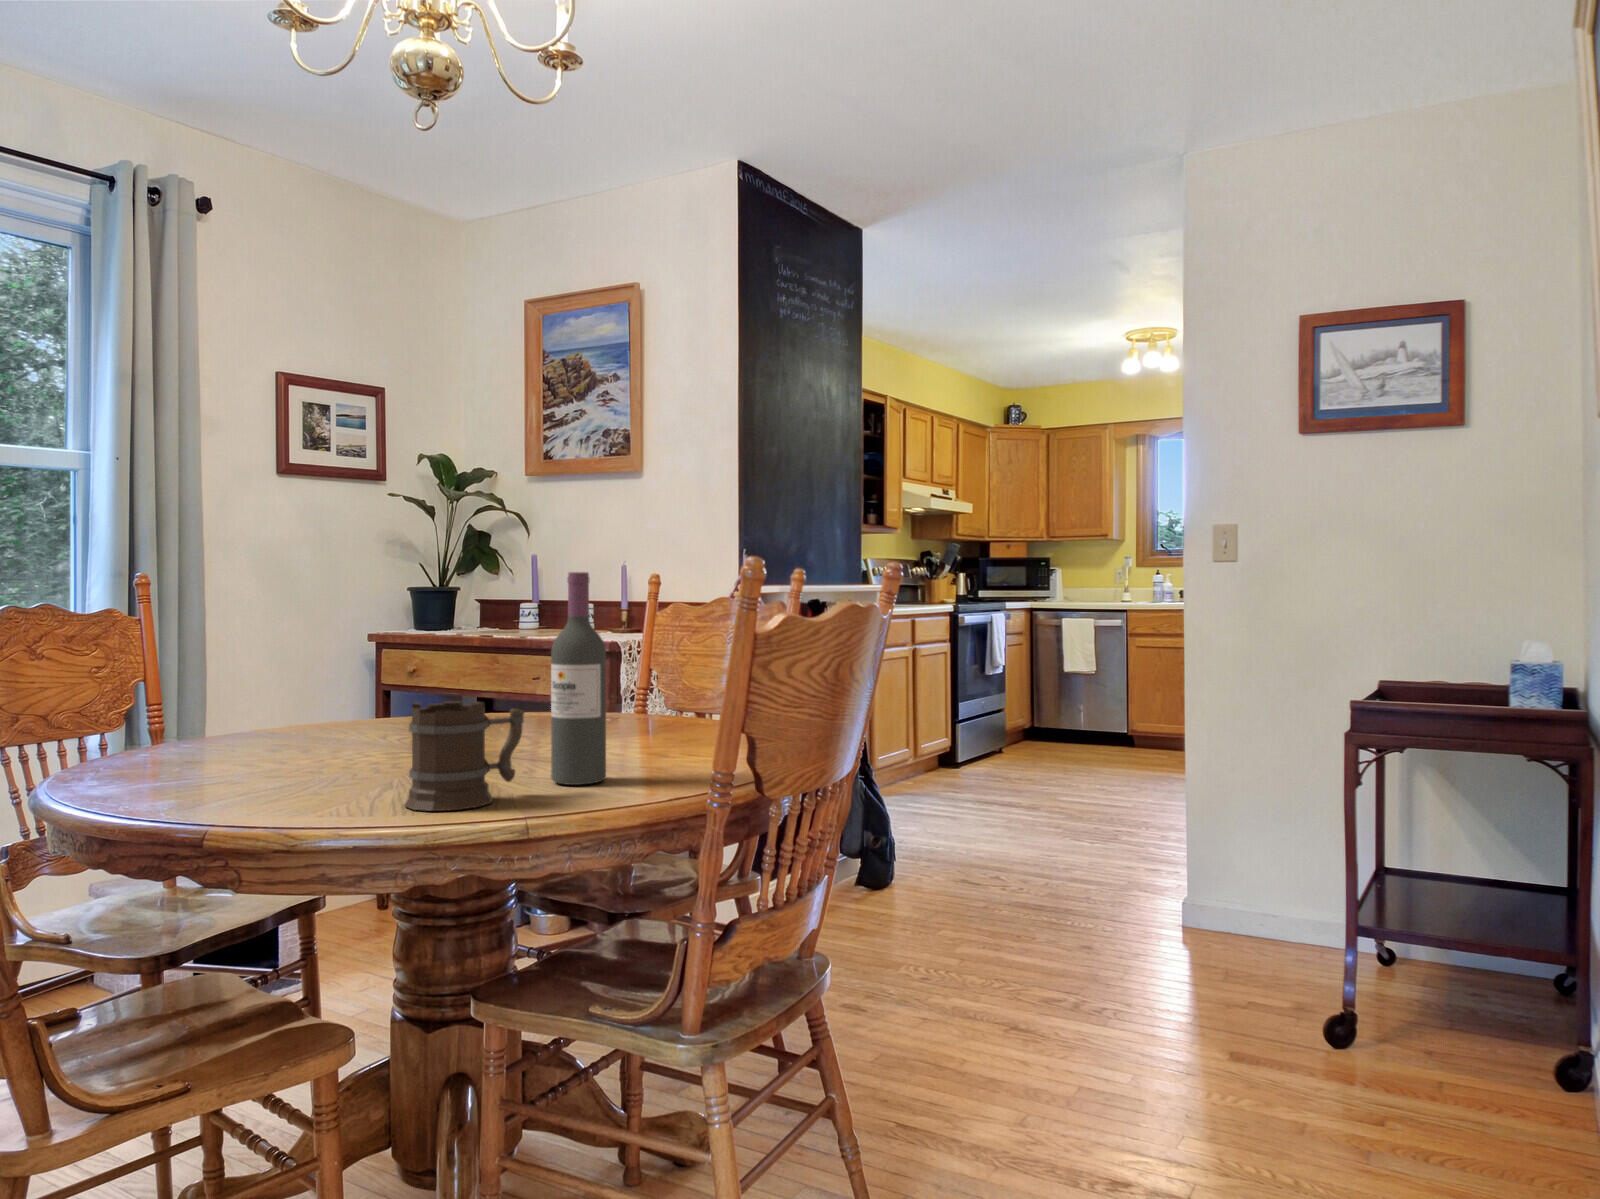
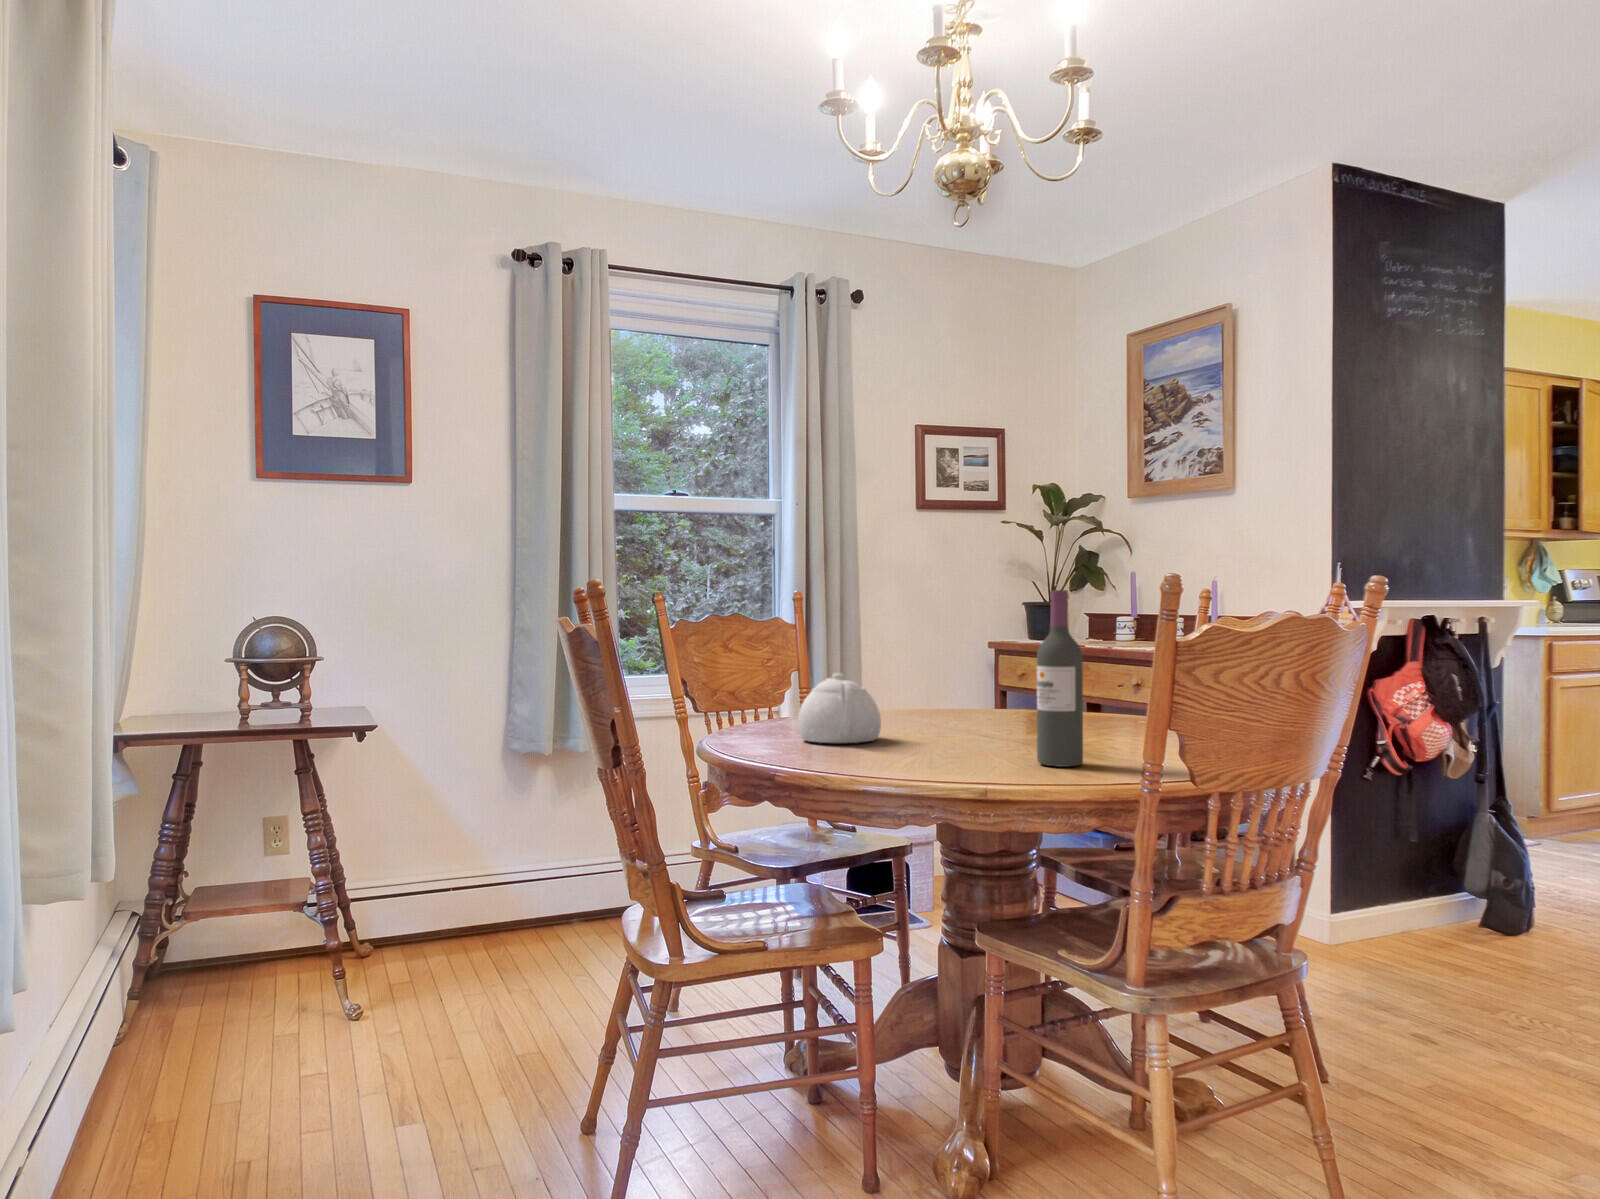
teapot: none [191,683,317,780] -> present [798,673,881,743]
mug: present [404,701,524,811] -> none [913,690,1008,774]

